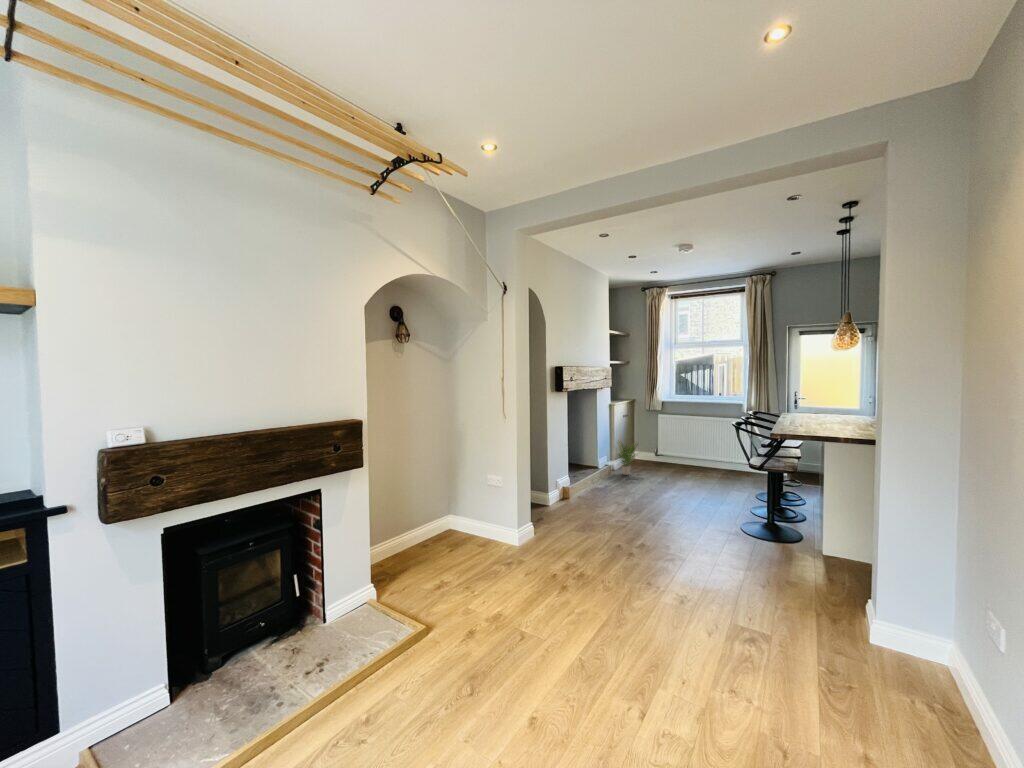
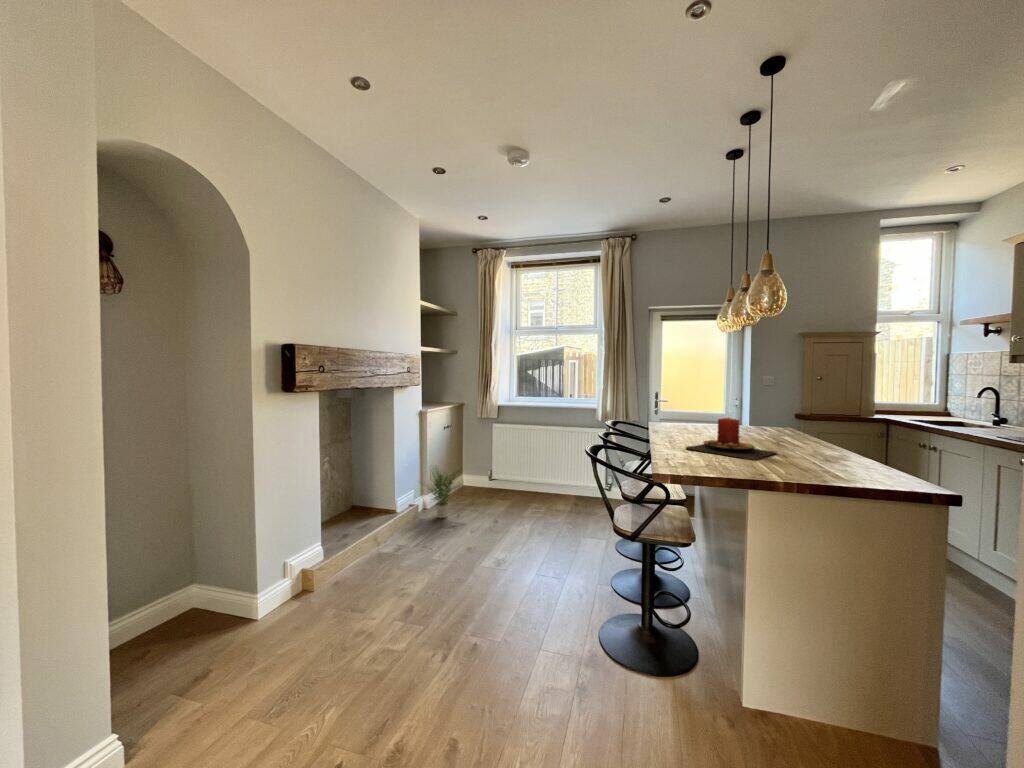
candle: none [792,407,852,430] -> present [685,418,776,460]

